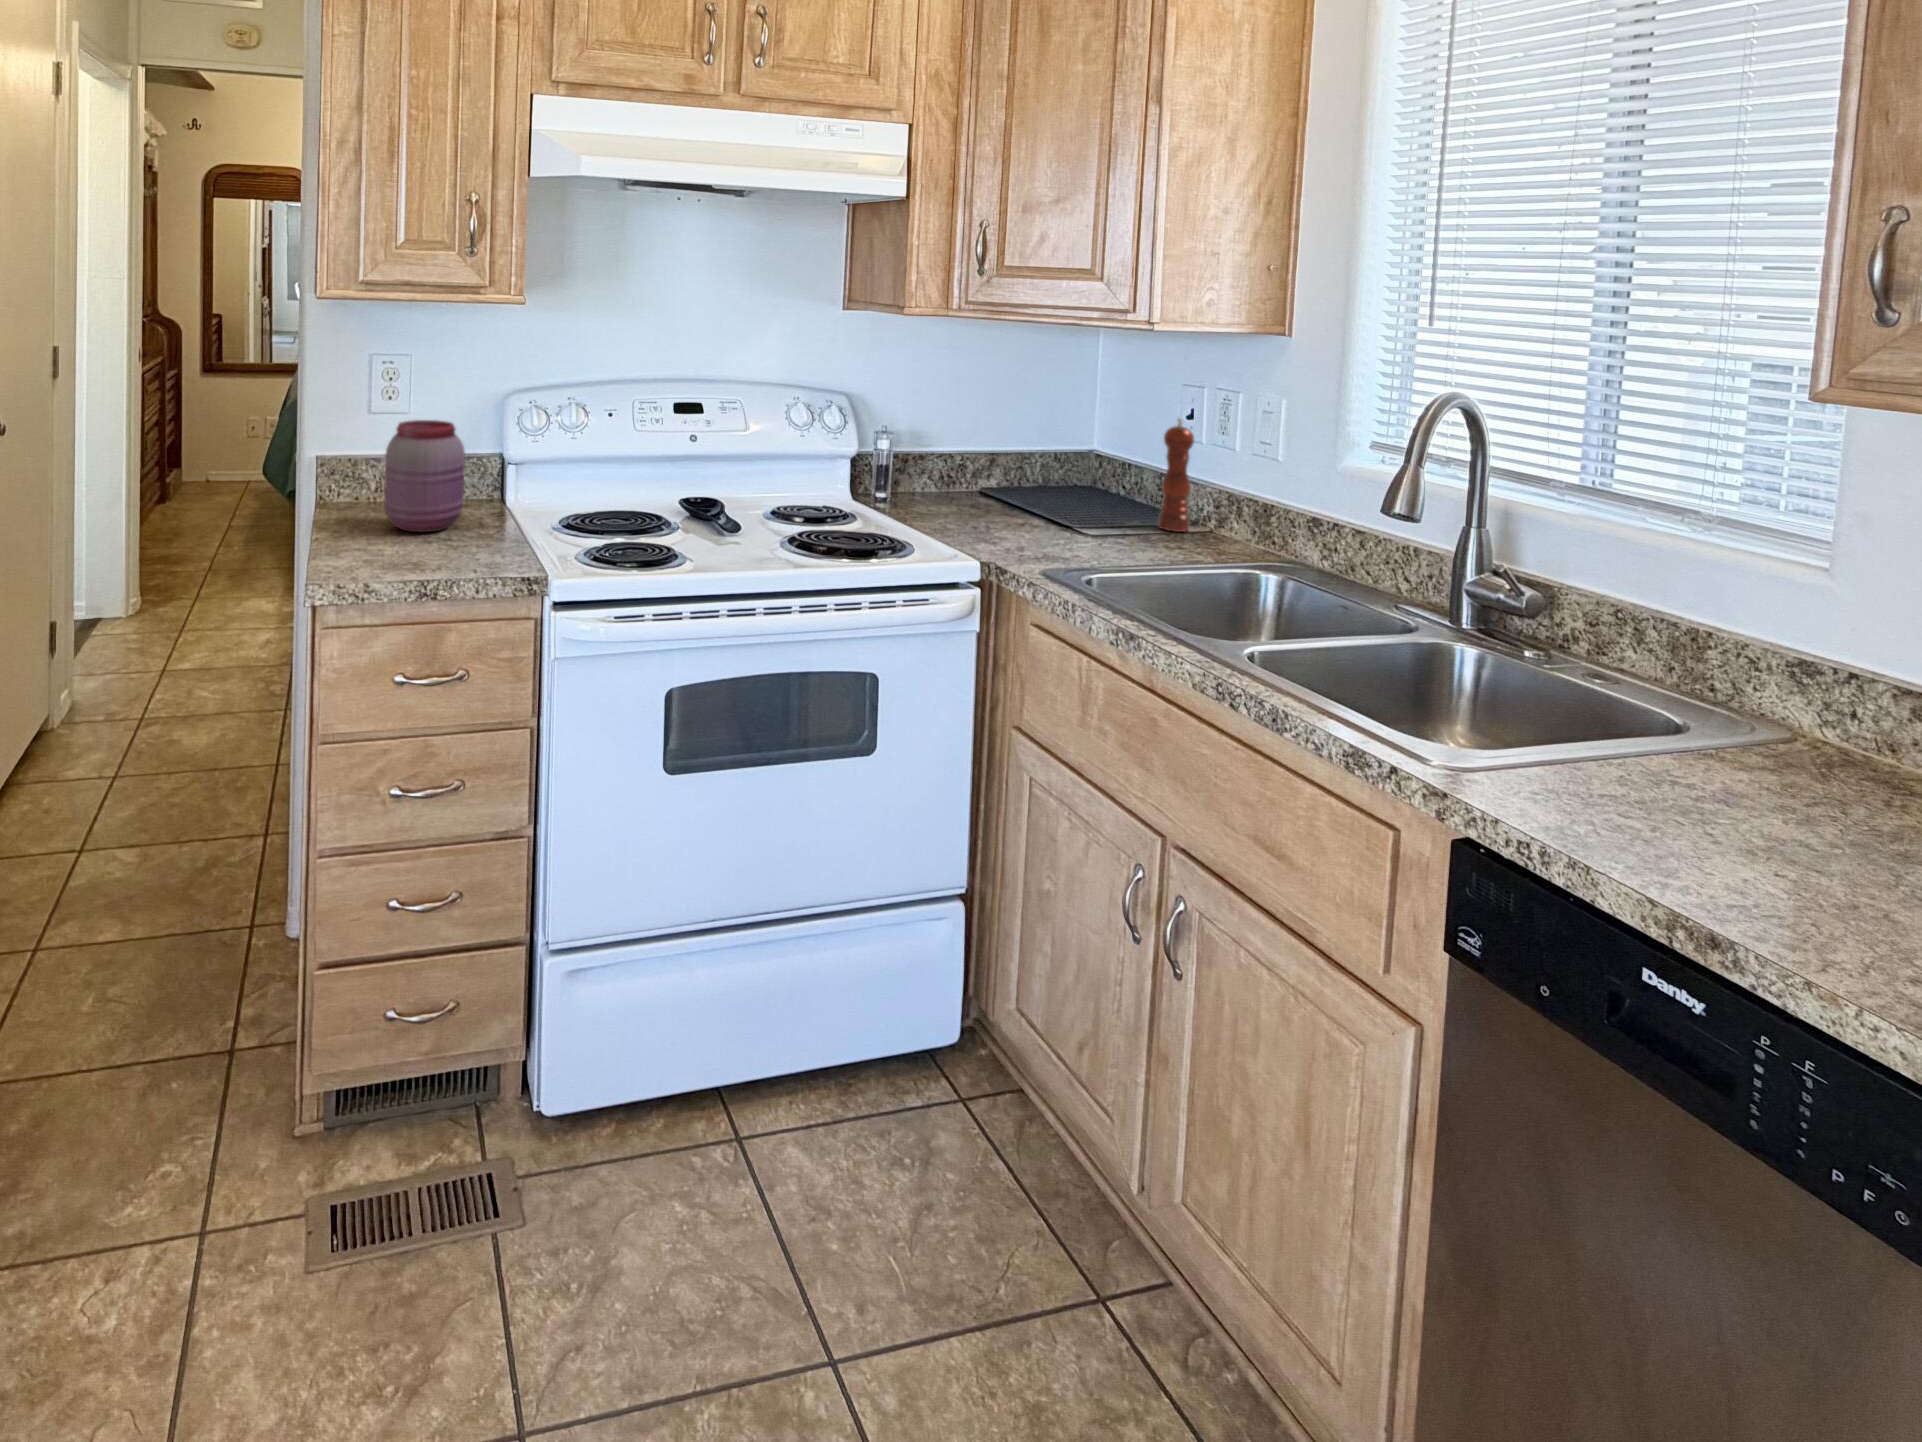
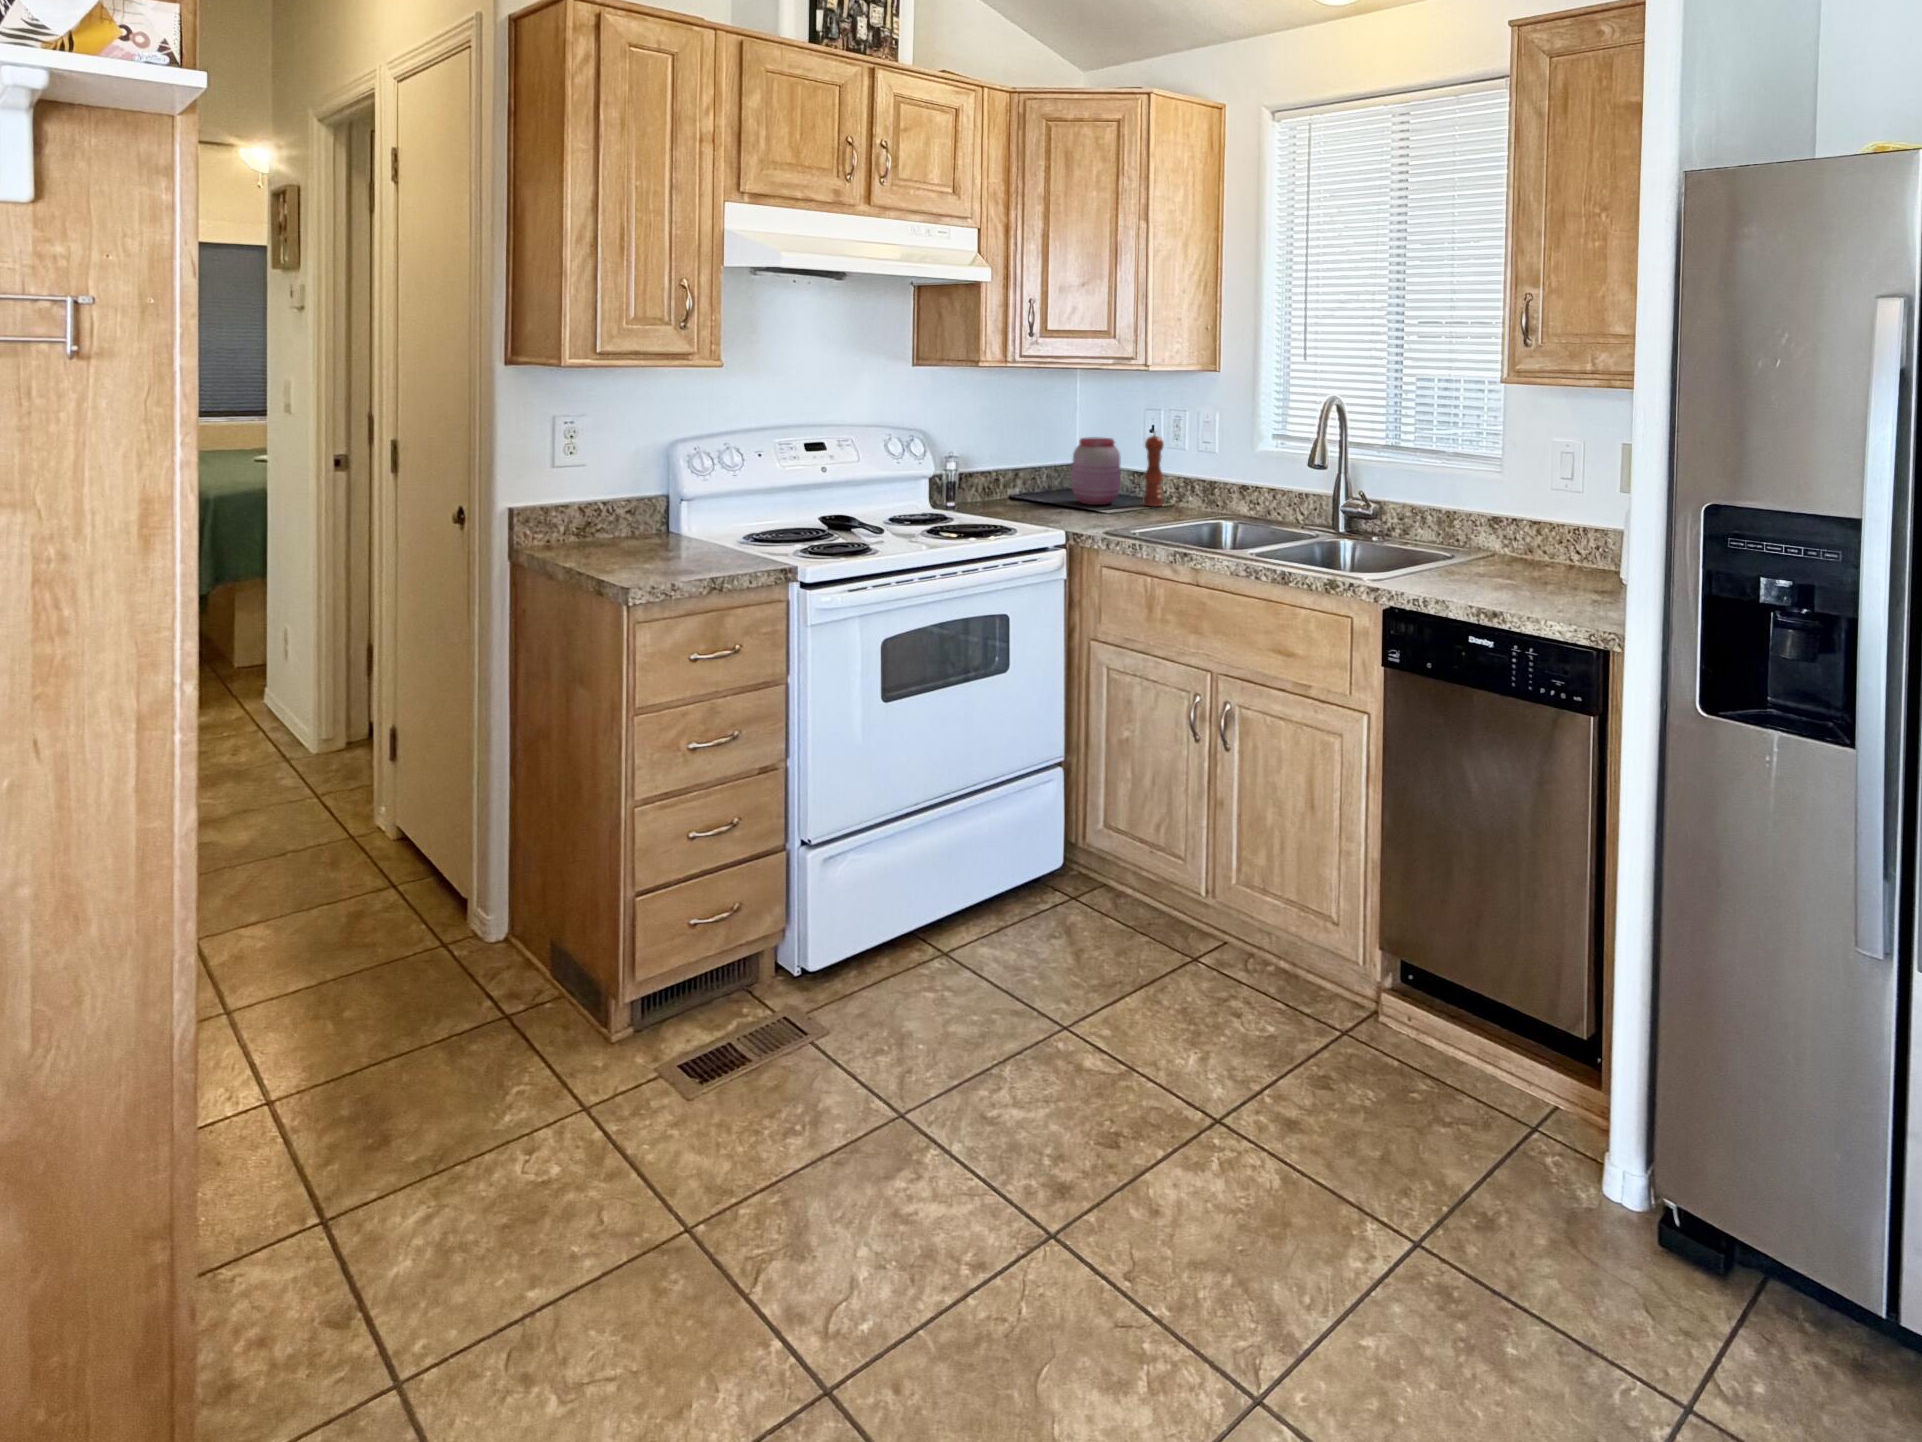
jar: present [384,420,465,532] -> present [1072,437,1120,505]

